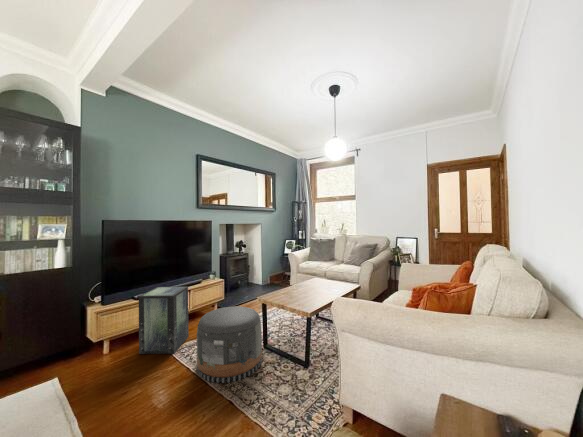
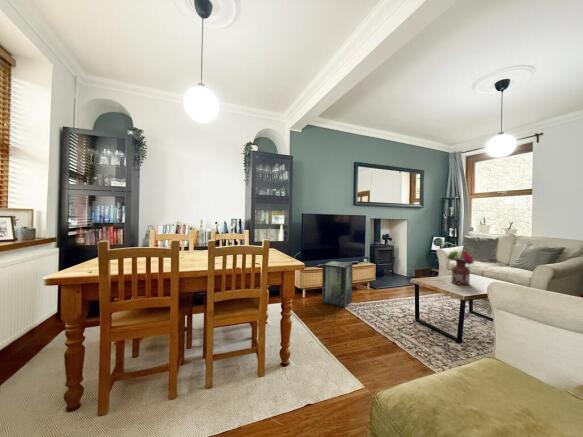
flower arrangement: none [293,257,319,295] -> present [447,251,474,285]
pouf: present [197,306,262,383] -> none [363,282,415,335]

